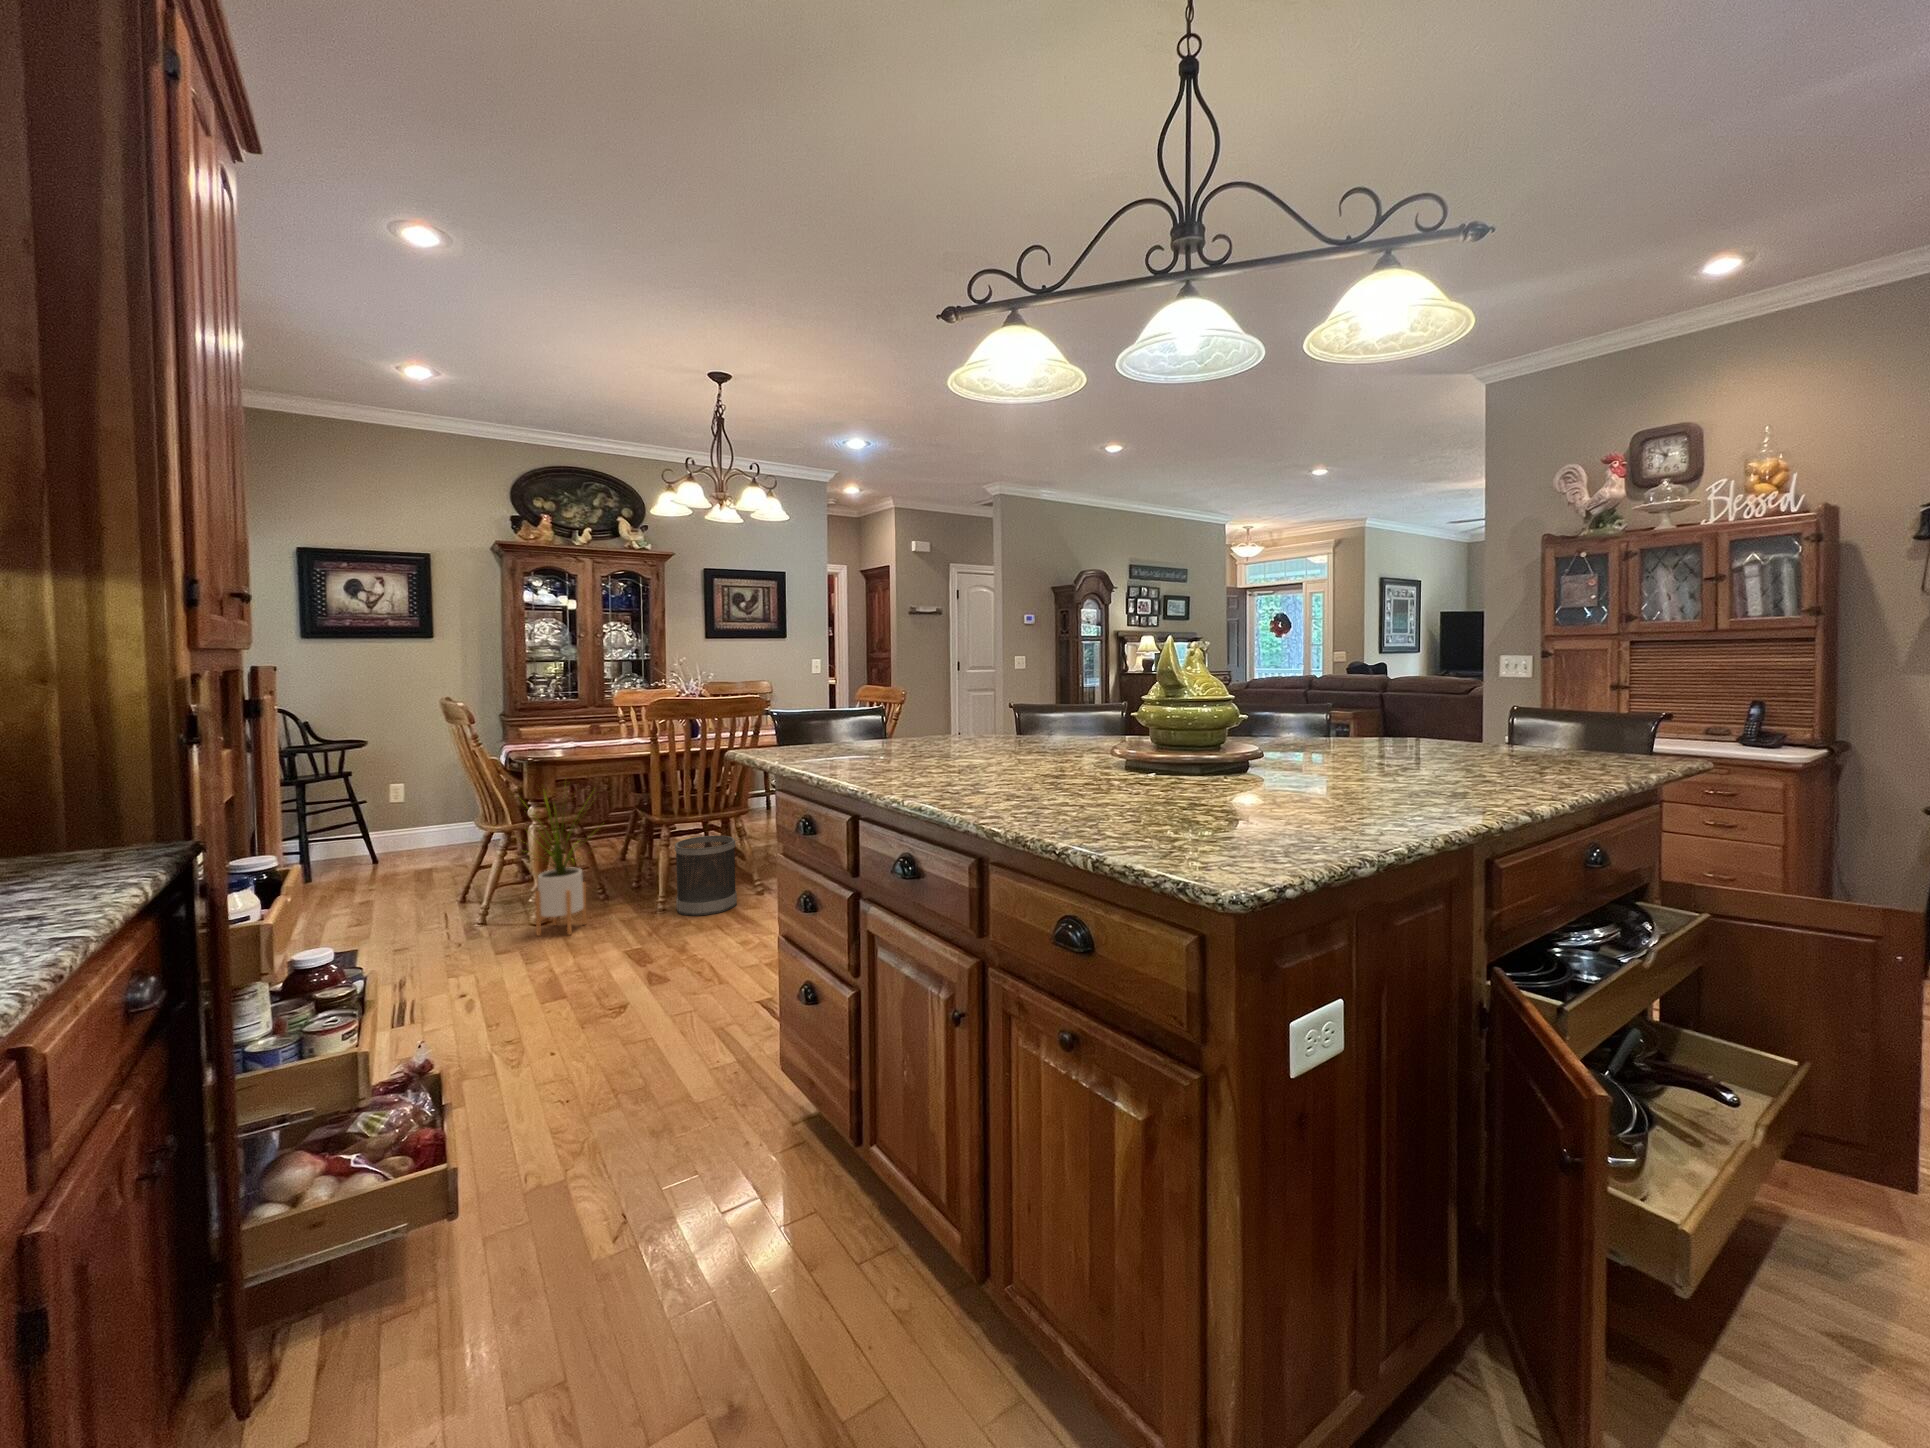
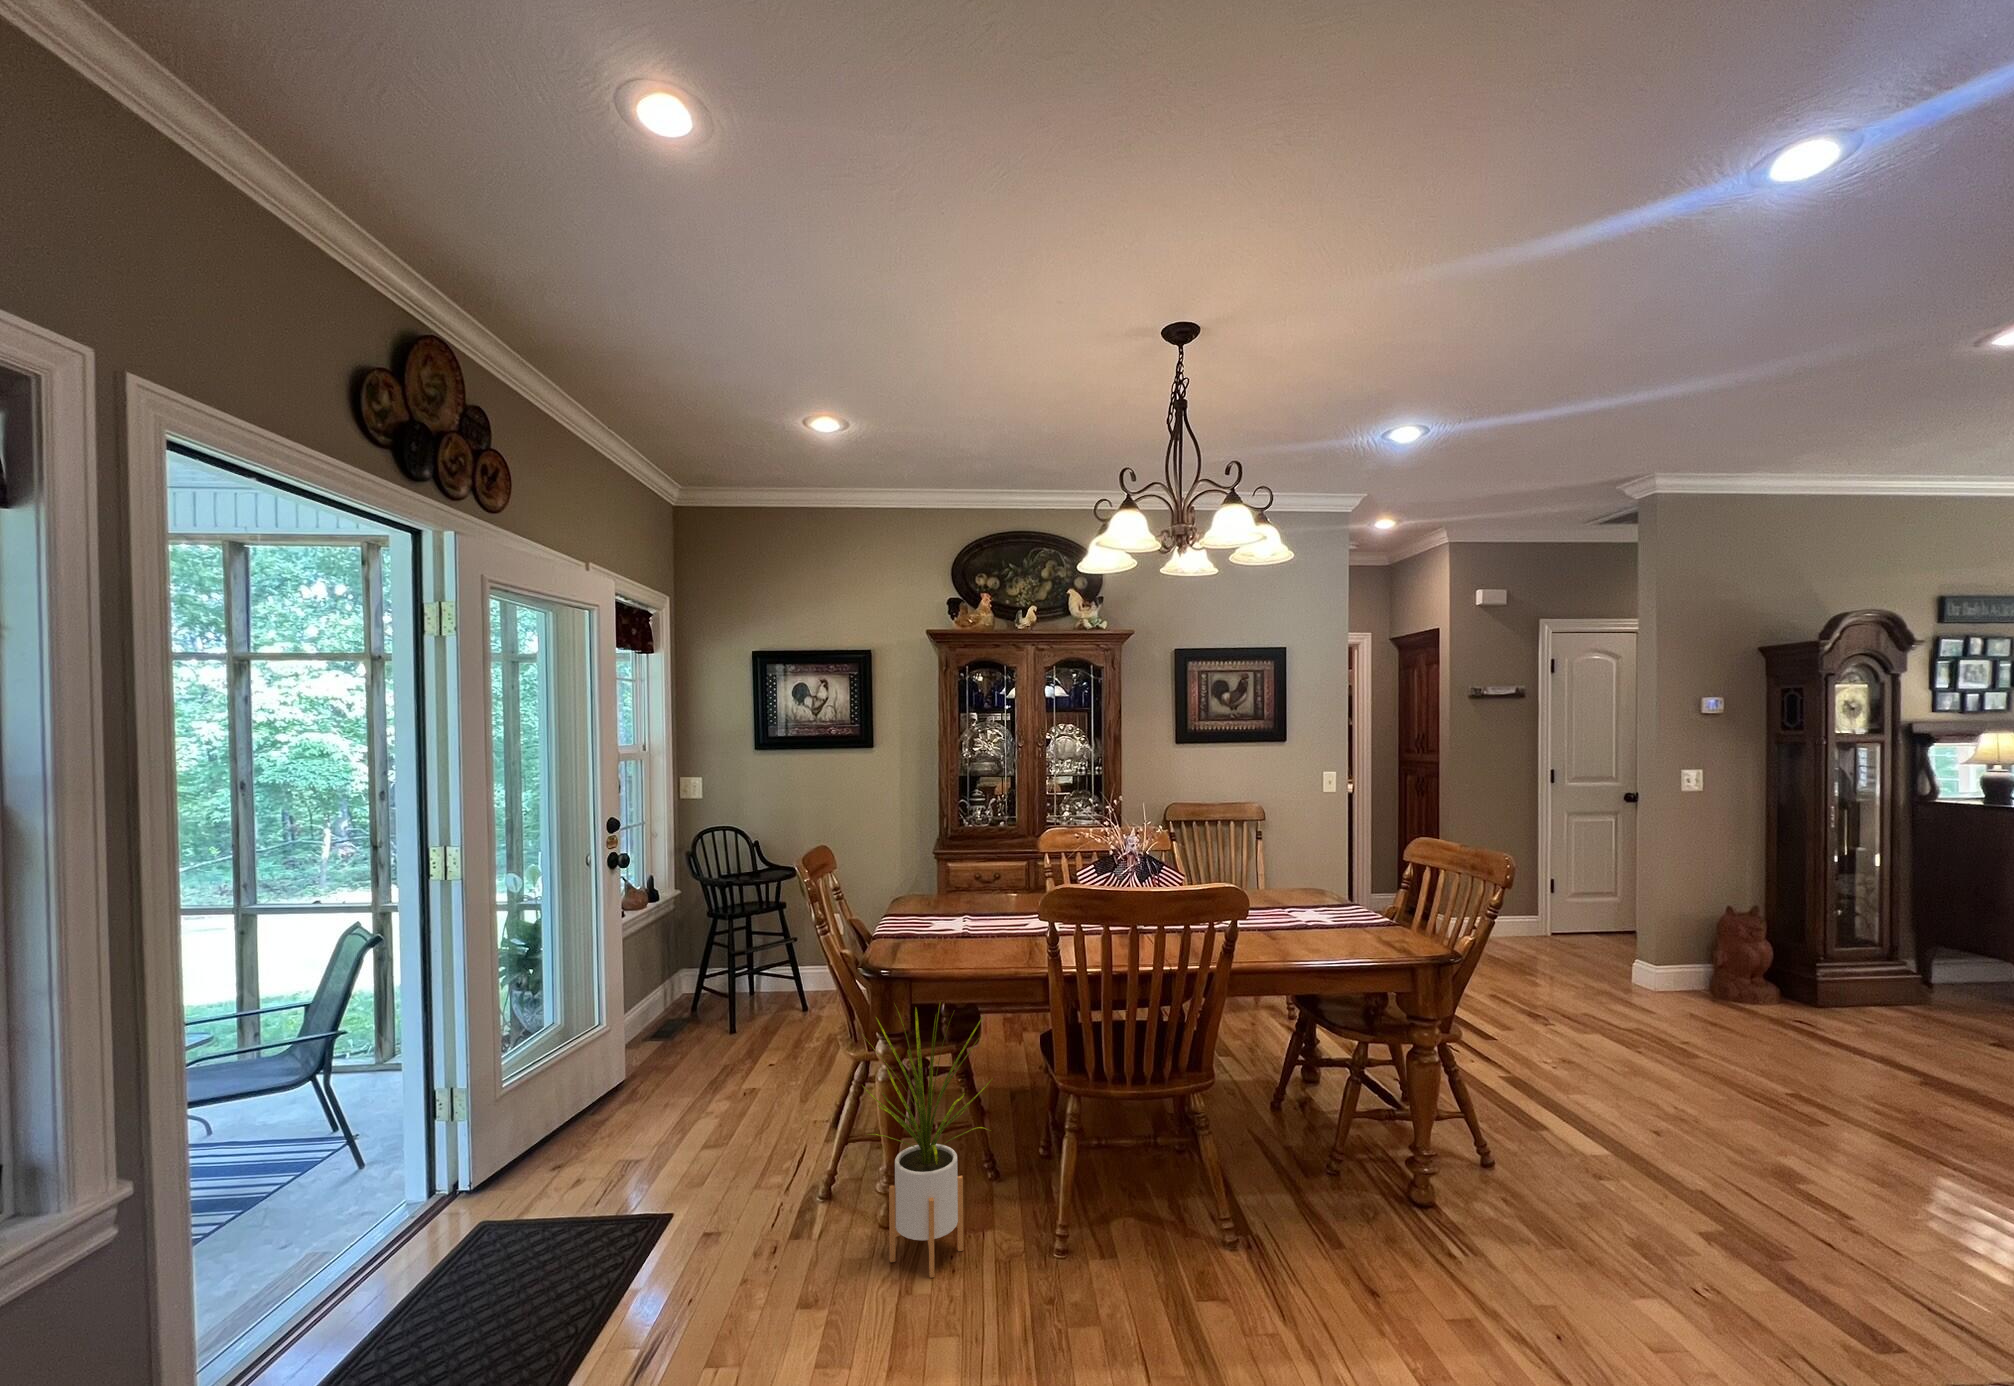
wastebasket: present [675,836,737,916] -> none [1100,1117,1203,1290]

